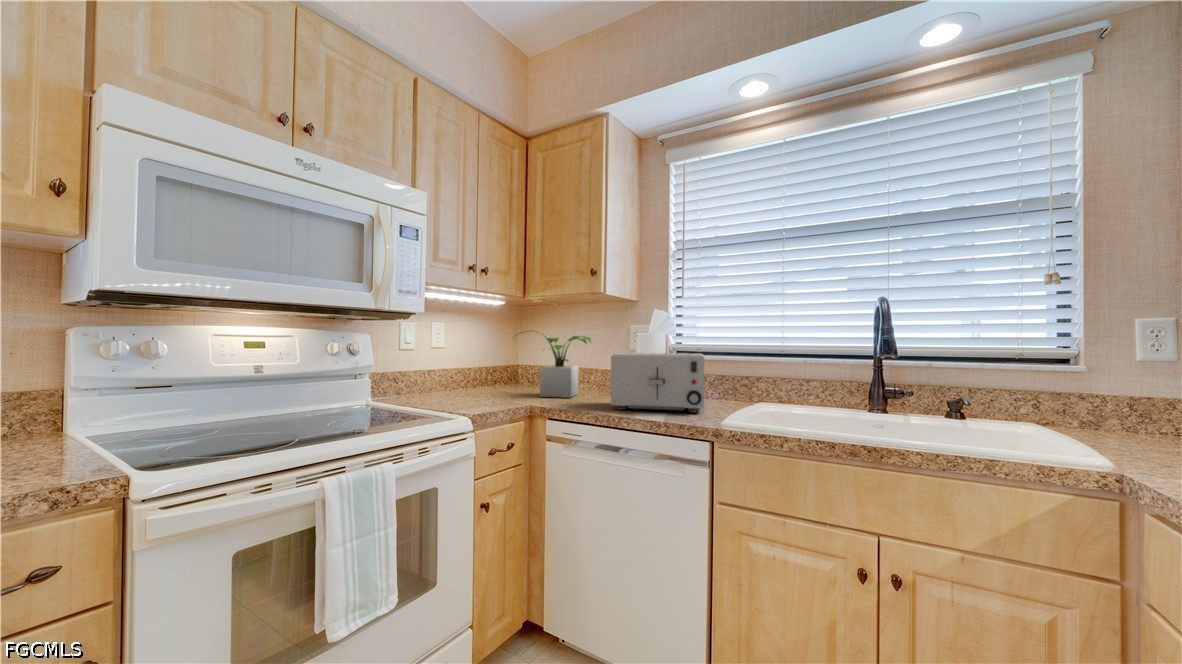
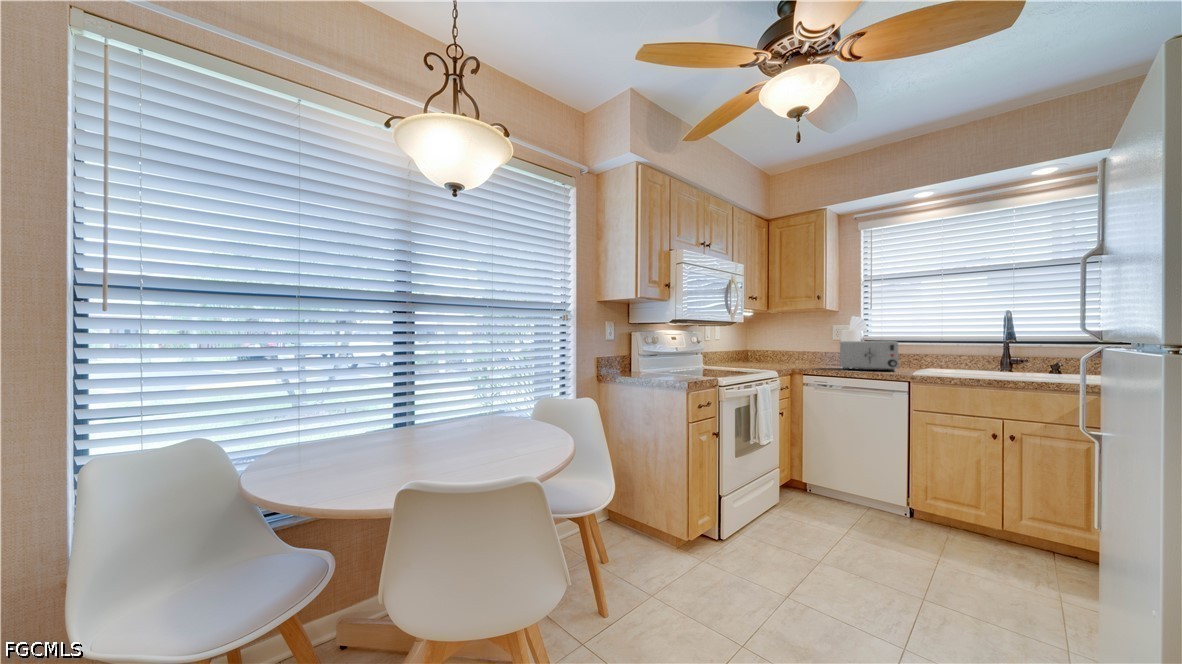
potted plant: present [521,330,591,398] -> none [769,329,819,366]

